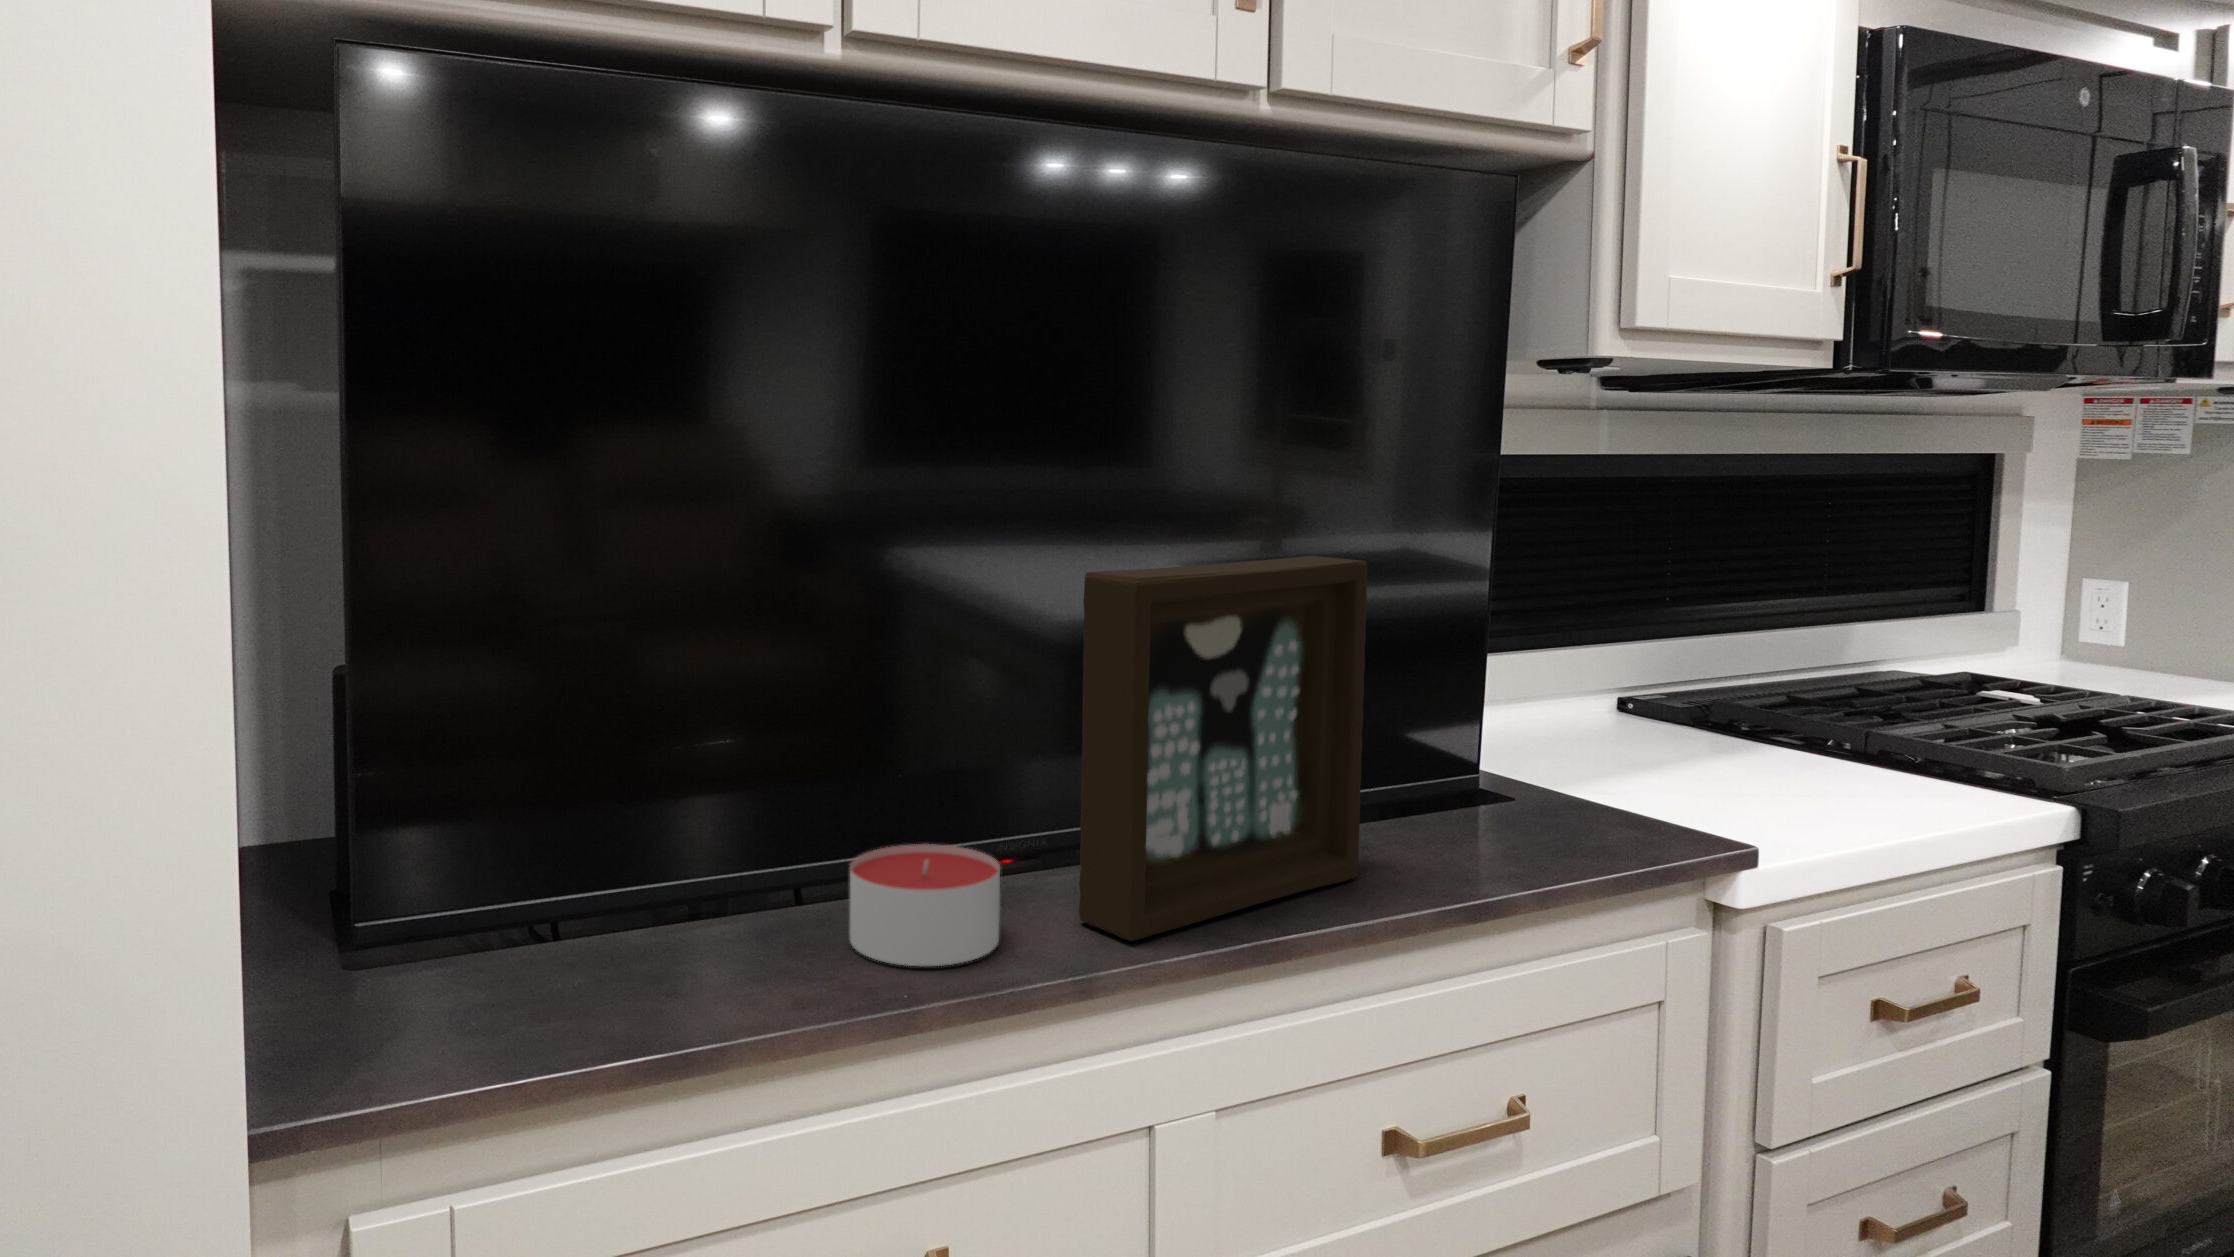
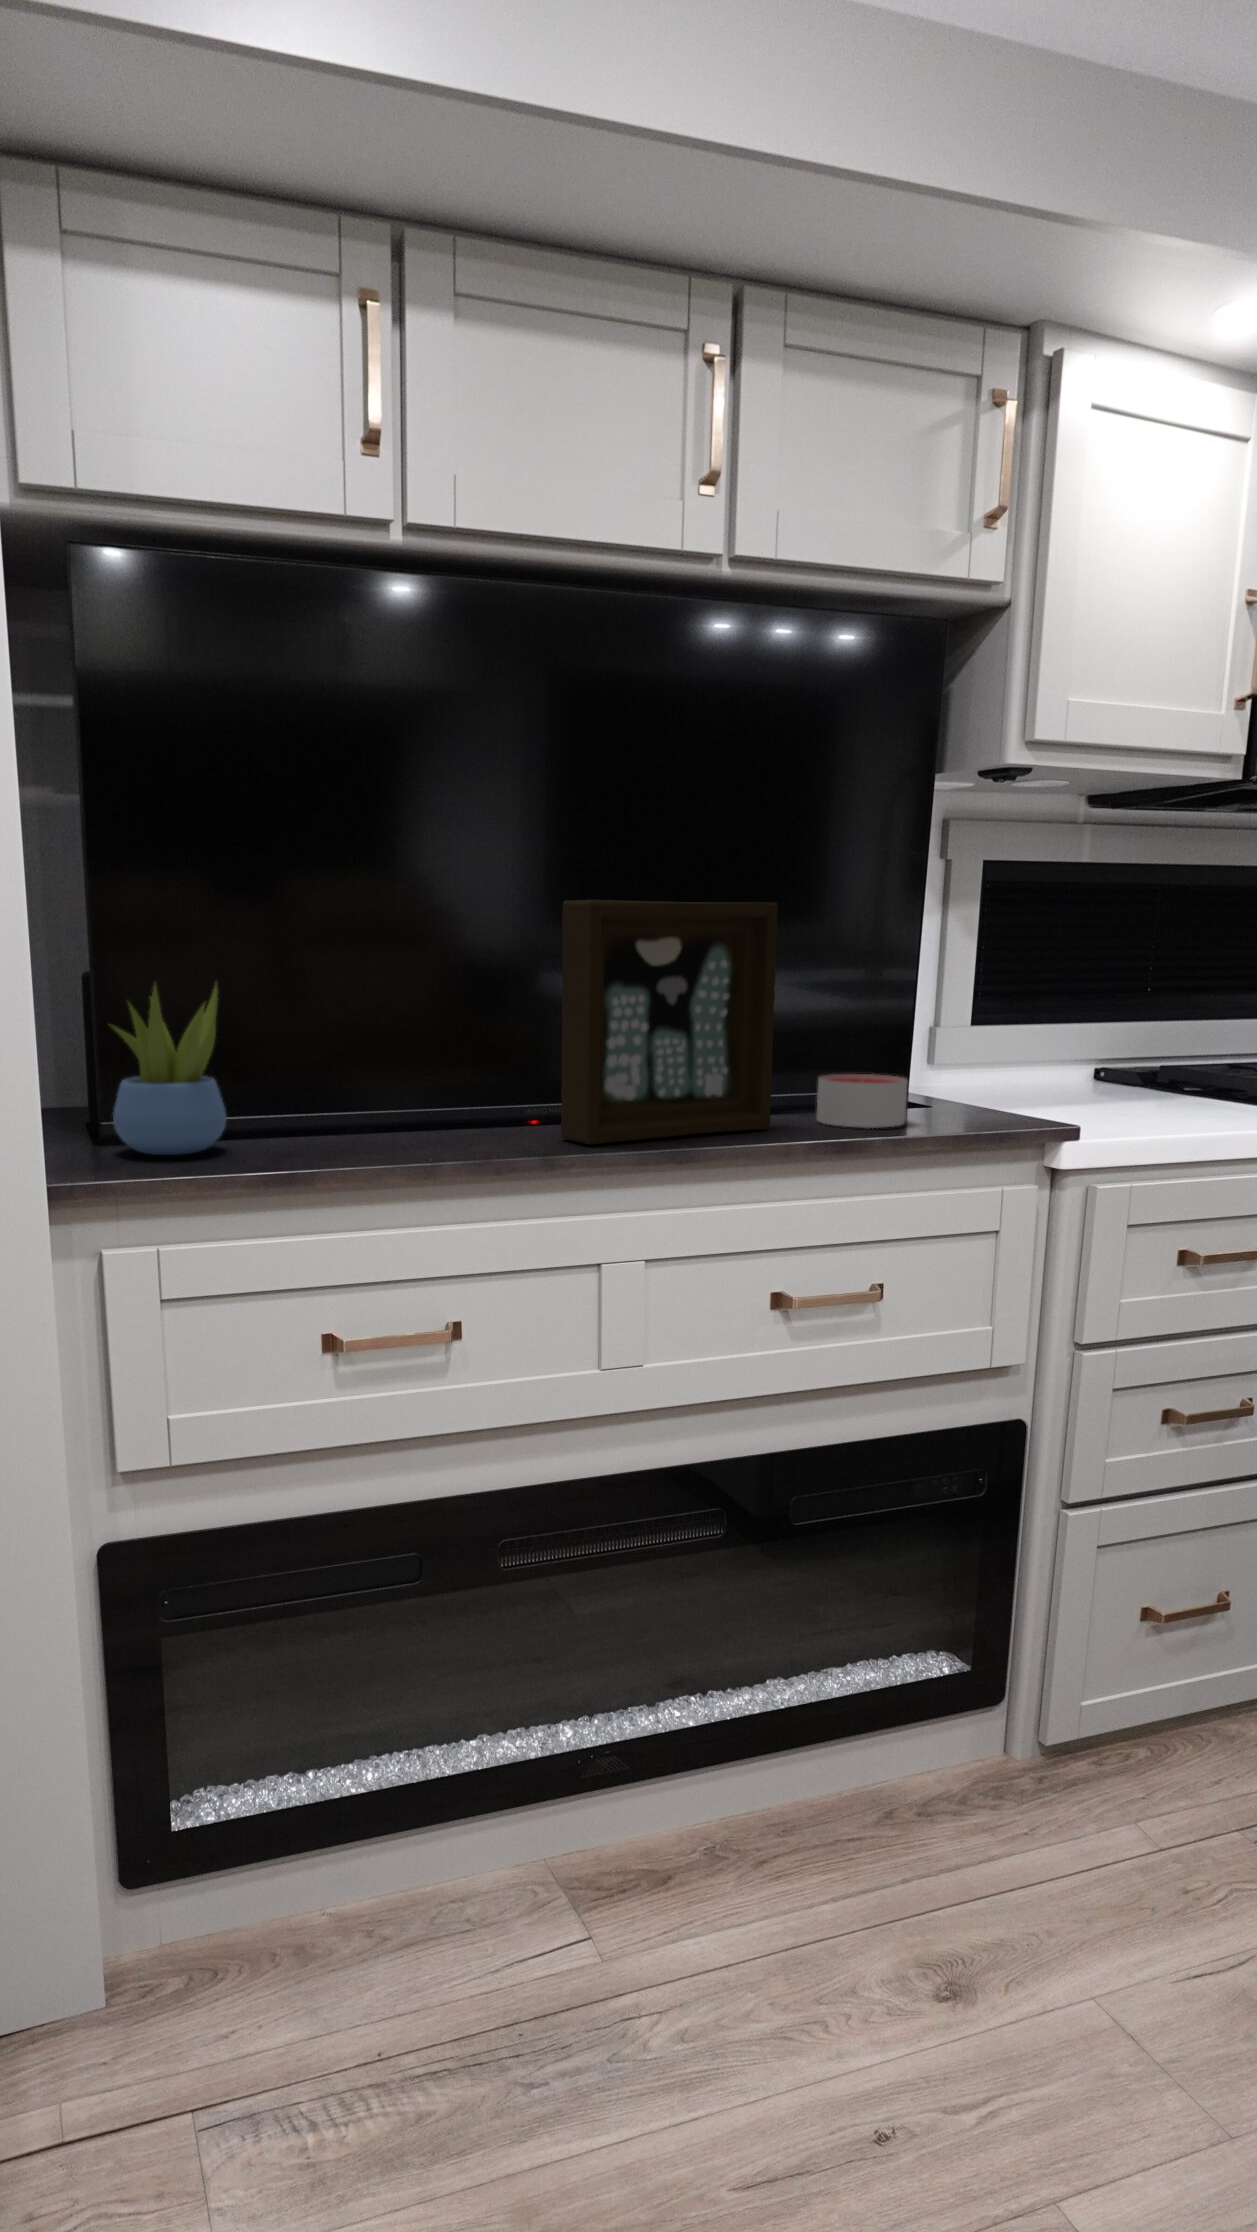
succulent plant: none [376,715,570,1013] -> present [109,985,226,1155]
candle: present [850,844,1000,966] -> present [816,1074,908,1128]

